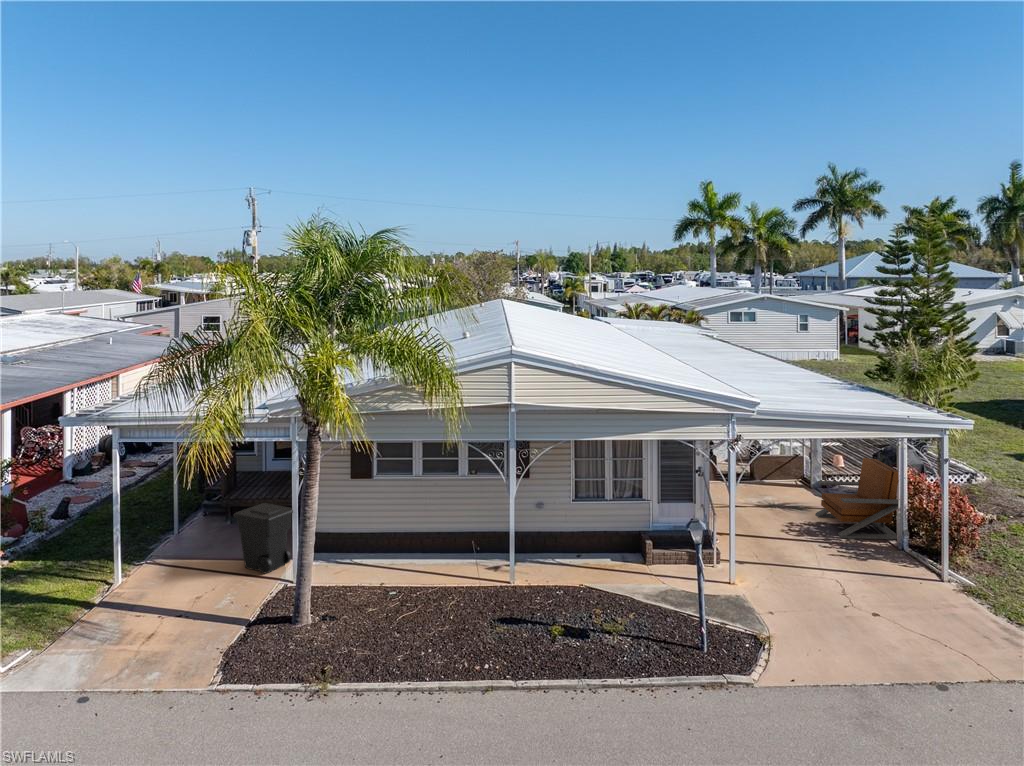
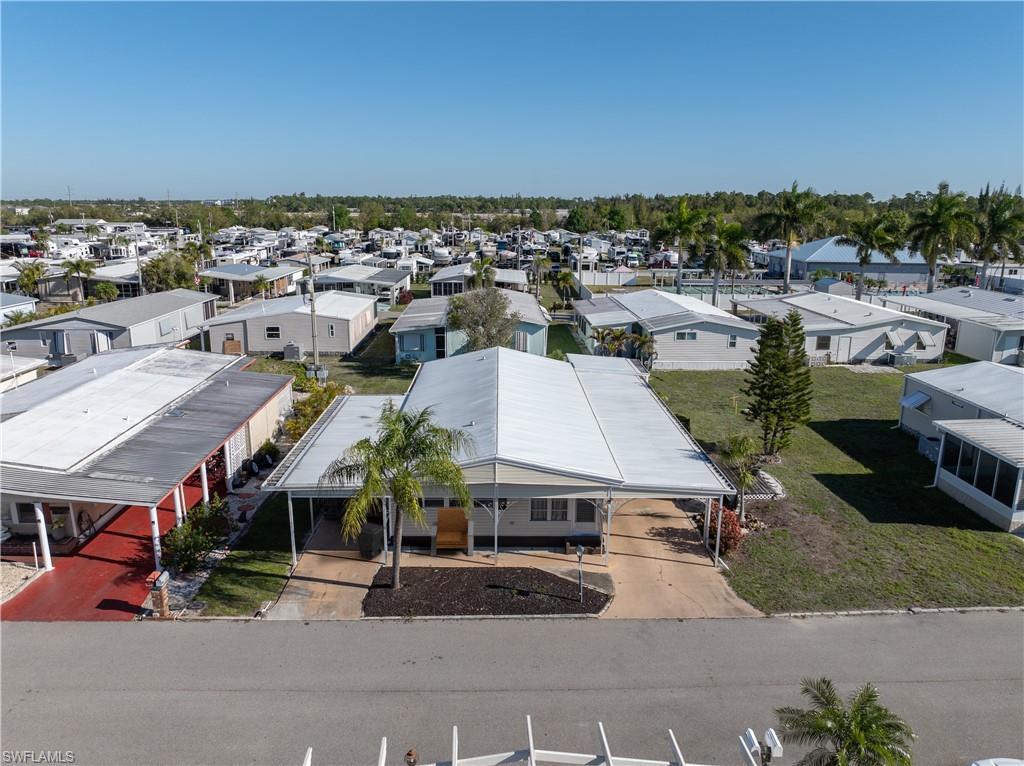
lounge chair: present [815,458,899,539] -> present [430,508,474,556]

